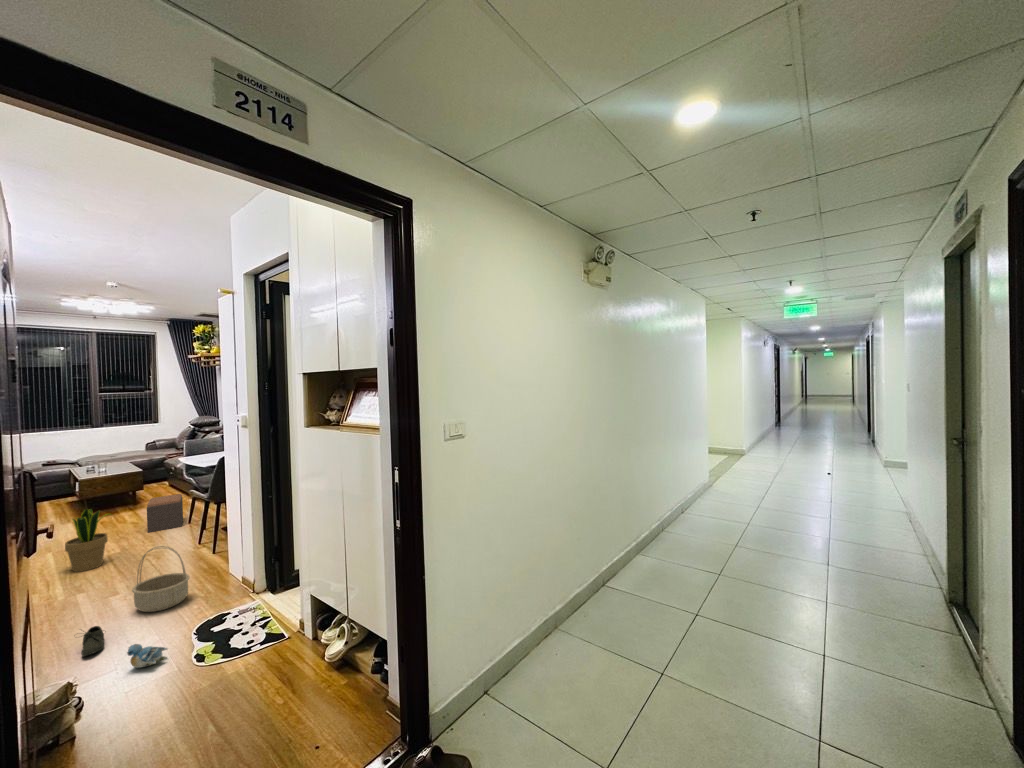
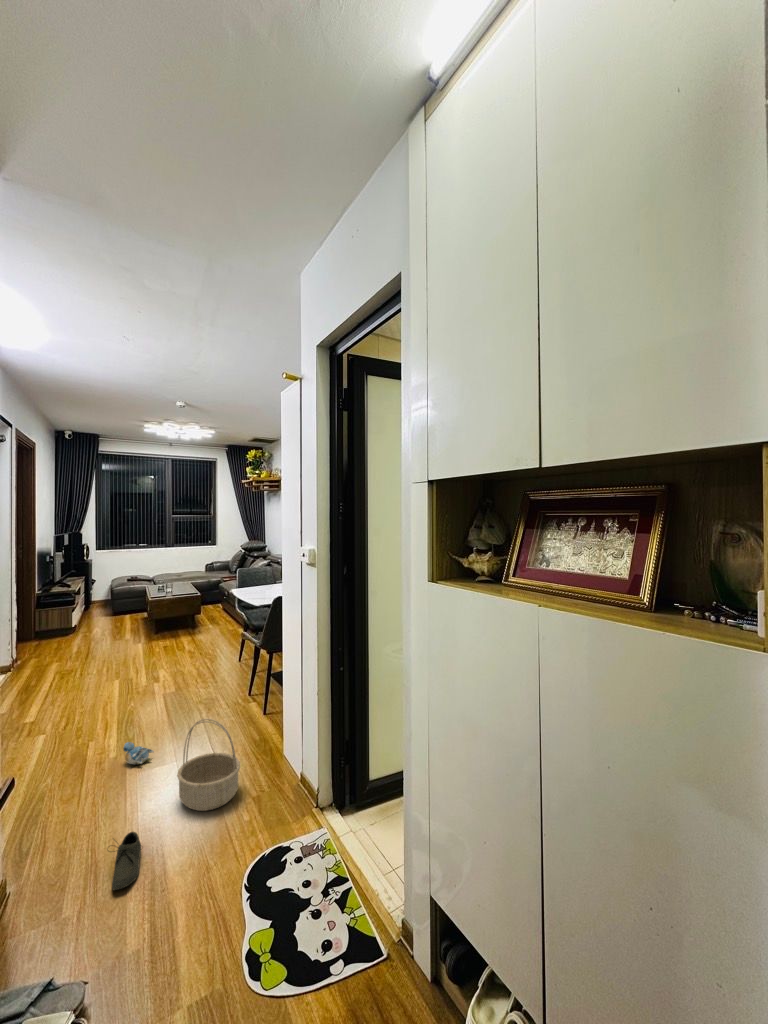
footstool: present [147,494,183,533] -> none [202,627,234,668]
potted plant: present [65,509,111,572] -> none [126,641,169,714]
plush toy: present [127,644,167,668] -> present [123,742,154,765]

